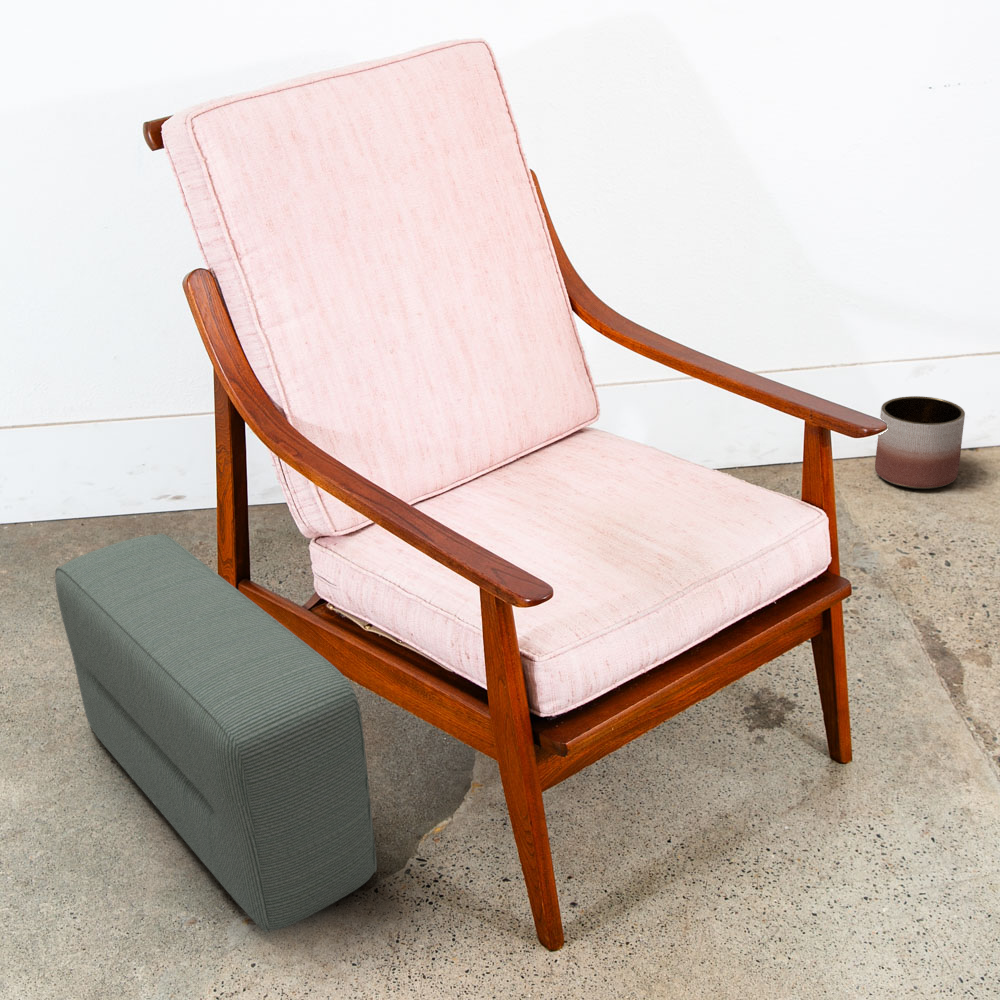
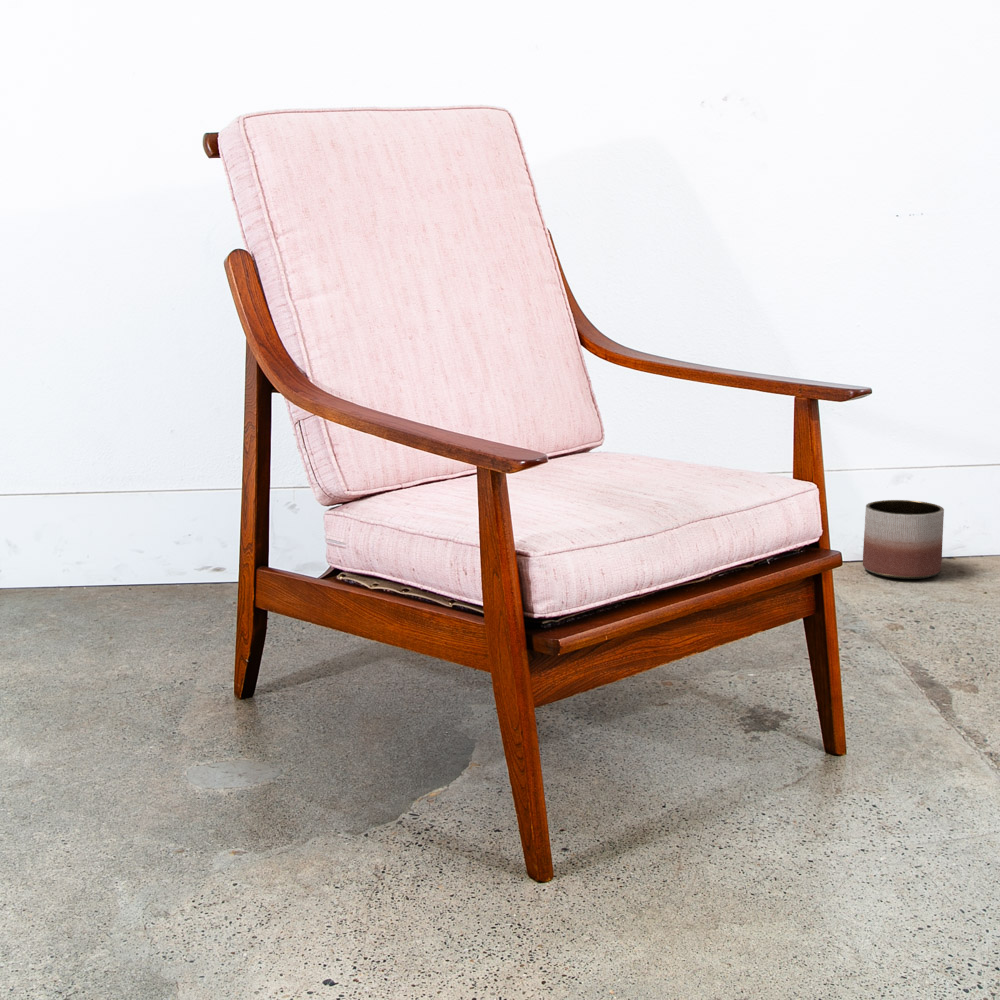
pouf: present [55,533,377,932] -> none [89,531,369,858]

